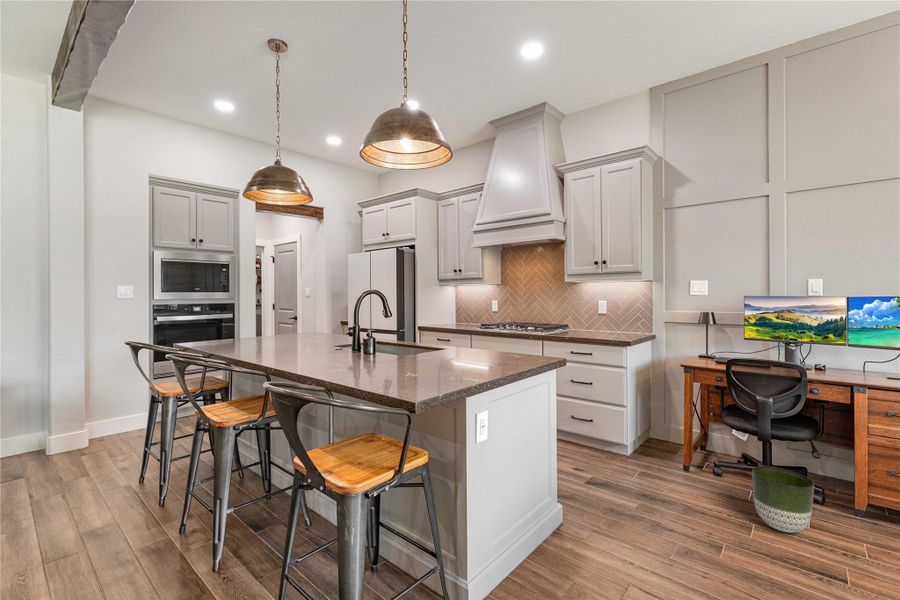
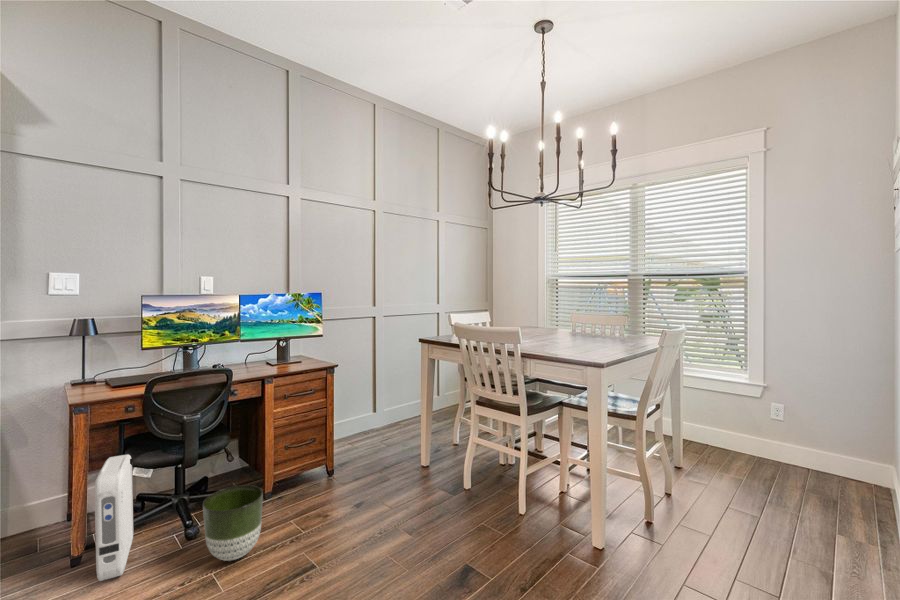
air purifier: none [684,410,722,490] -> present [95,454,133,581]

